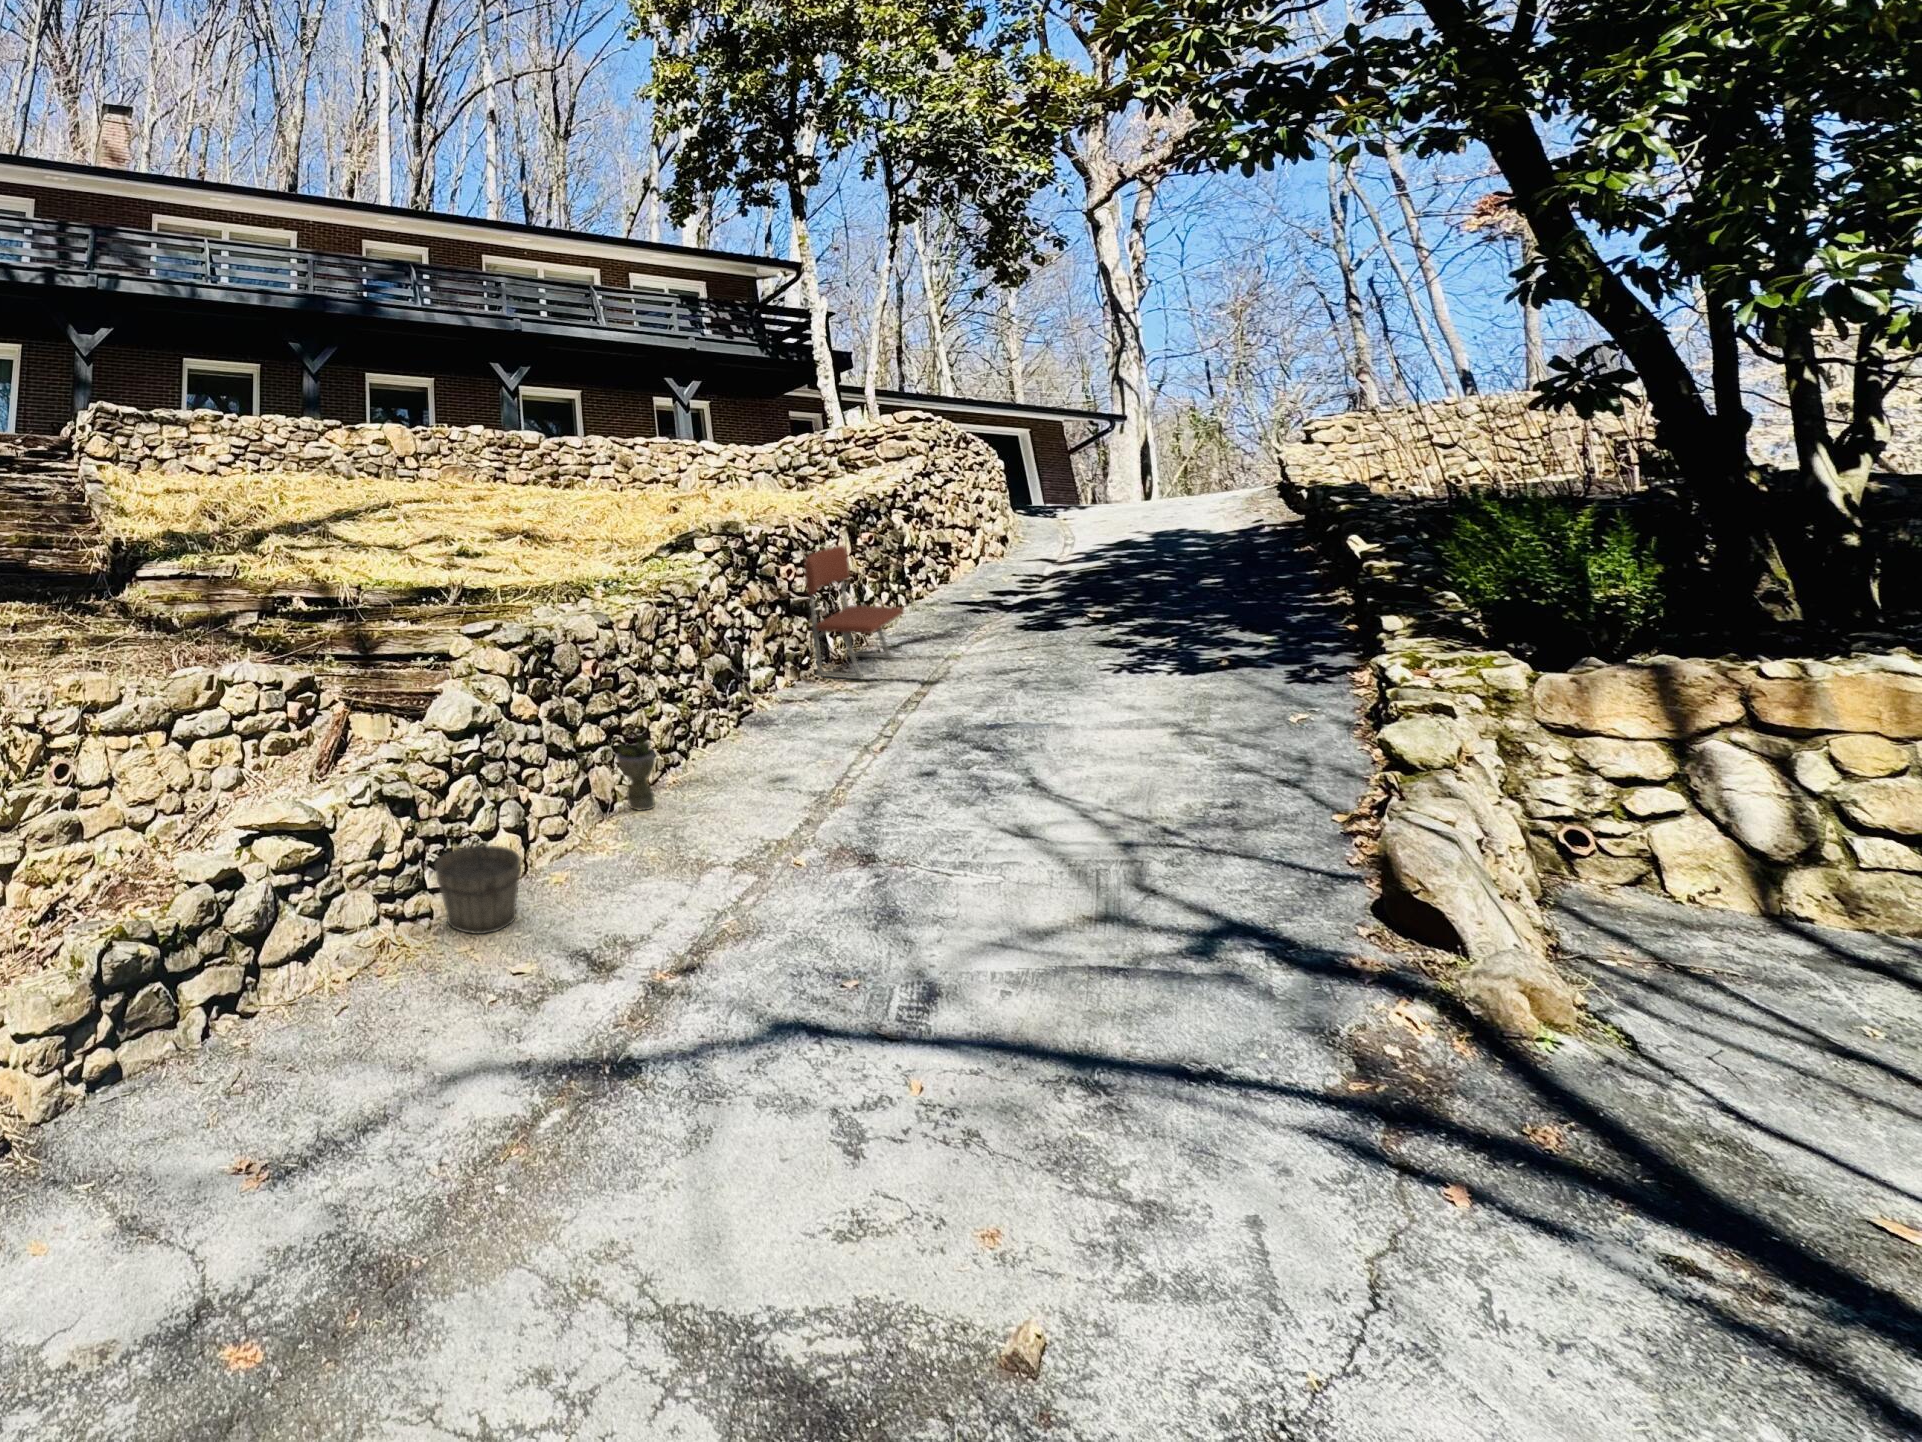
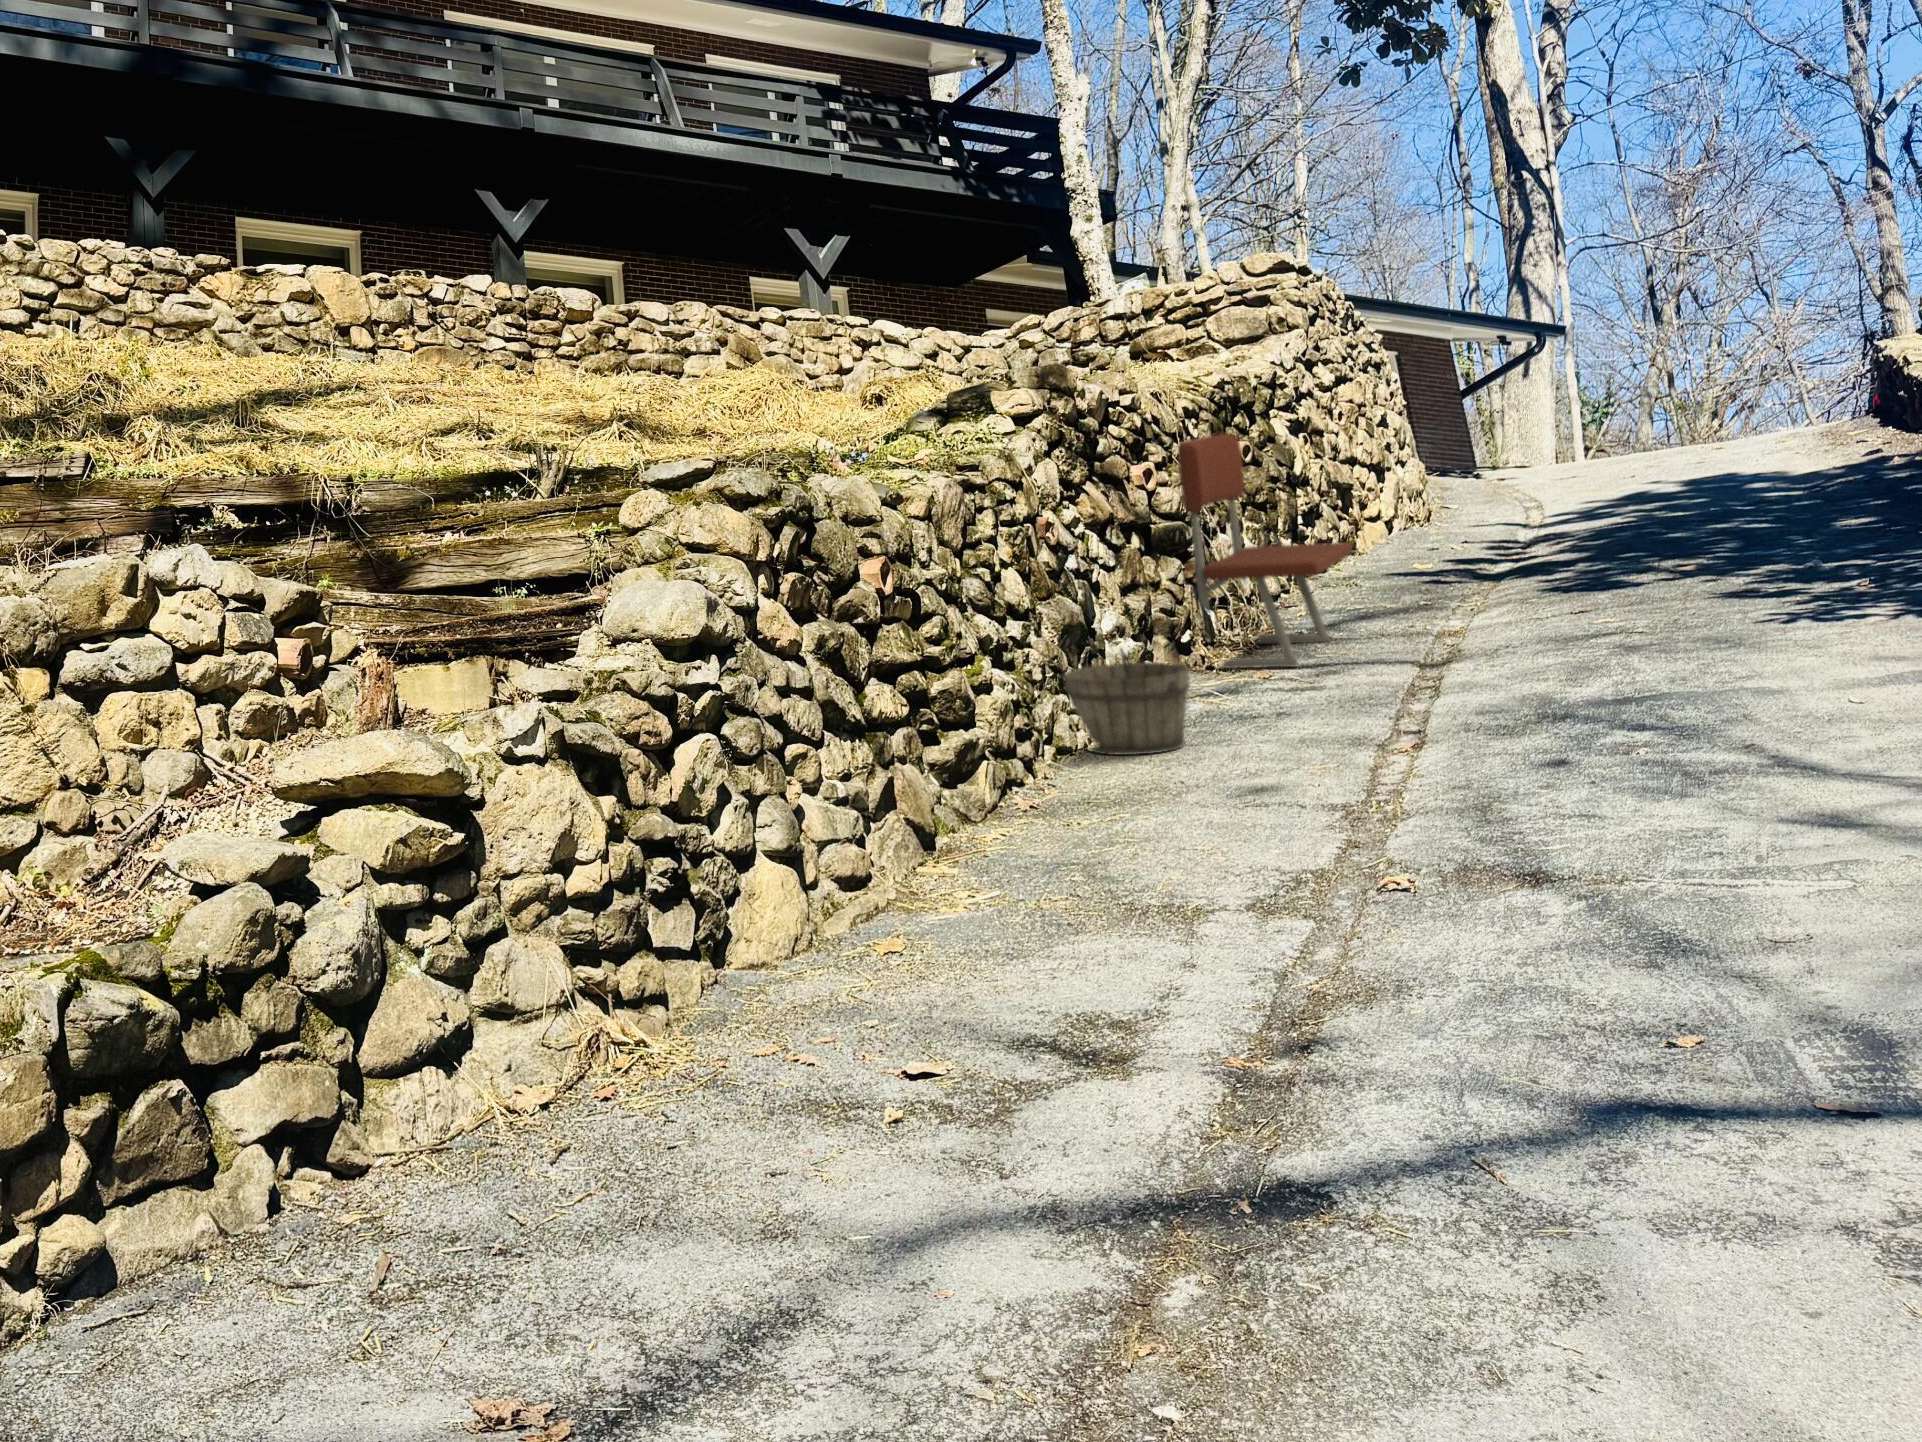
planter: present [616,736,656,810] -> none [940,699,1023,842]
wooden bucket: present [434,844,521,934] -> present [1064,644,1190,755]

